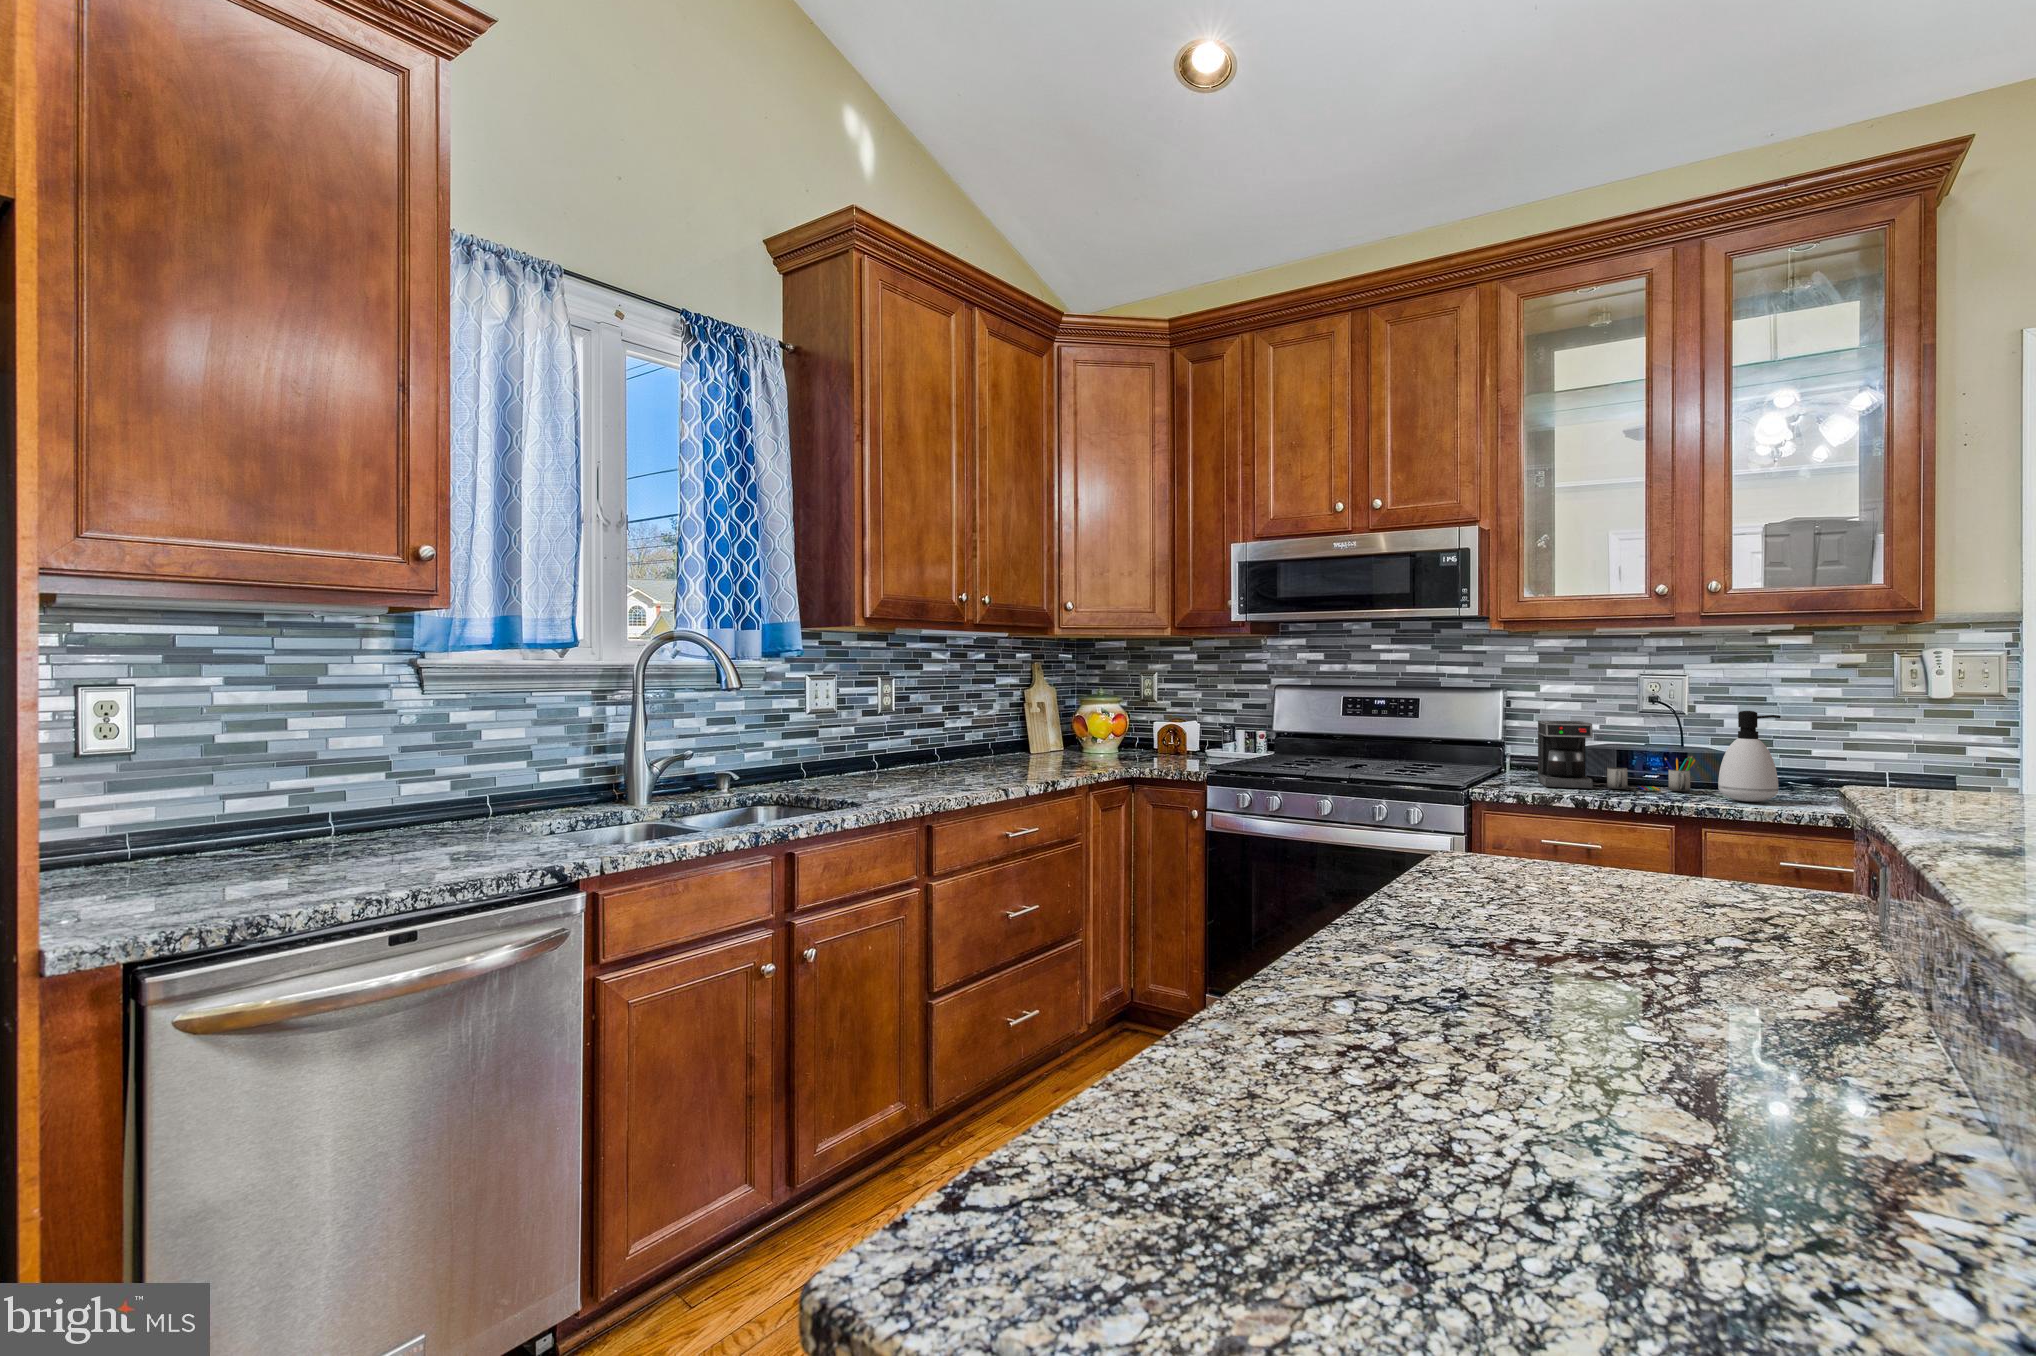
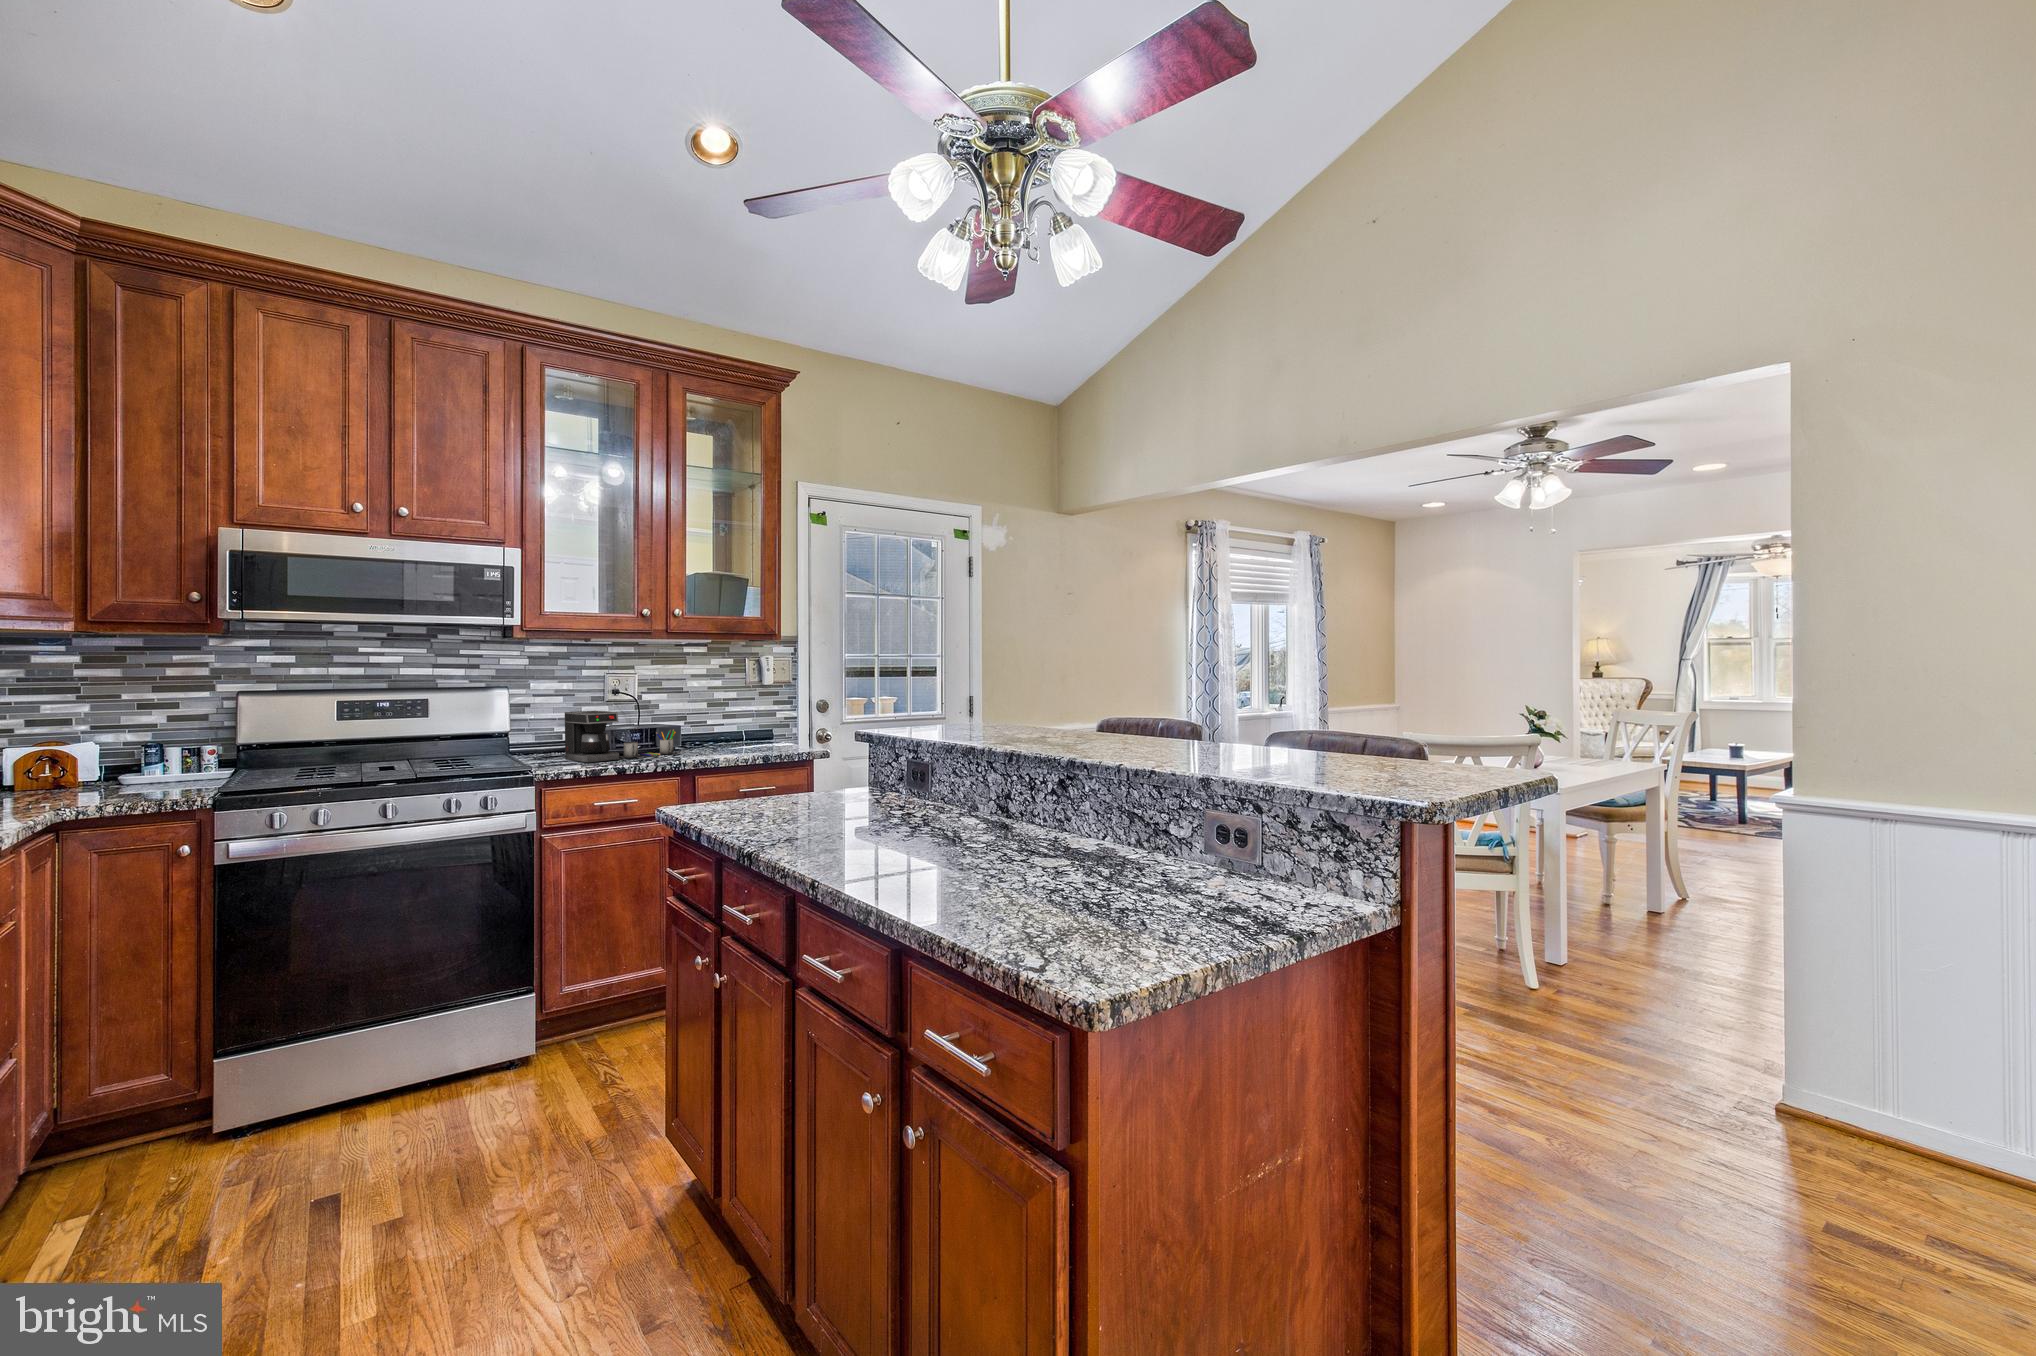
soap dispenser: present [1718,711,1781,802] -> none [699,697,732,755]

